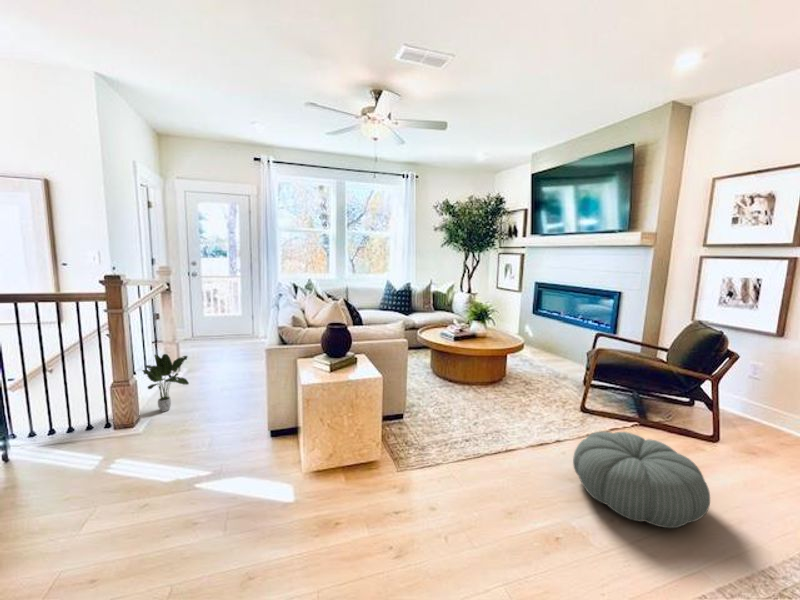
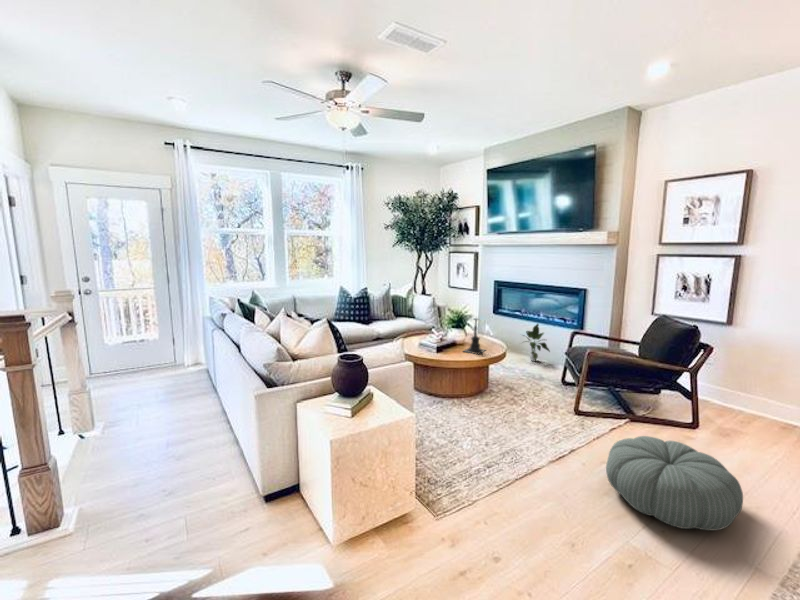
candle holder: none [477,307,502,345] -> present [464,318,485,354]
potted plant: present [143,354,189,412] -> present [526,324,550,361]

